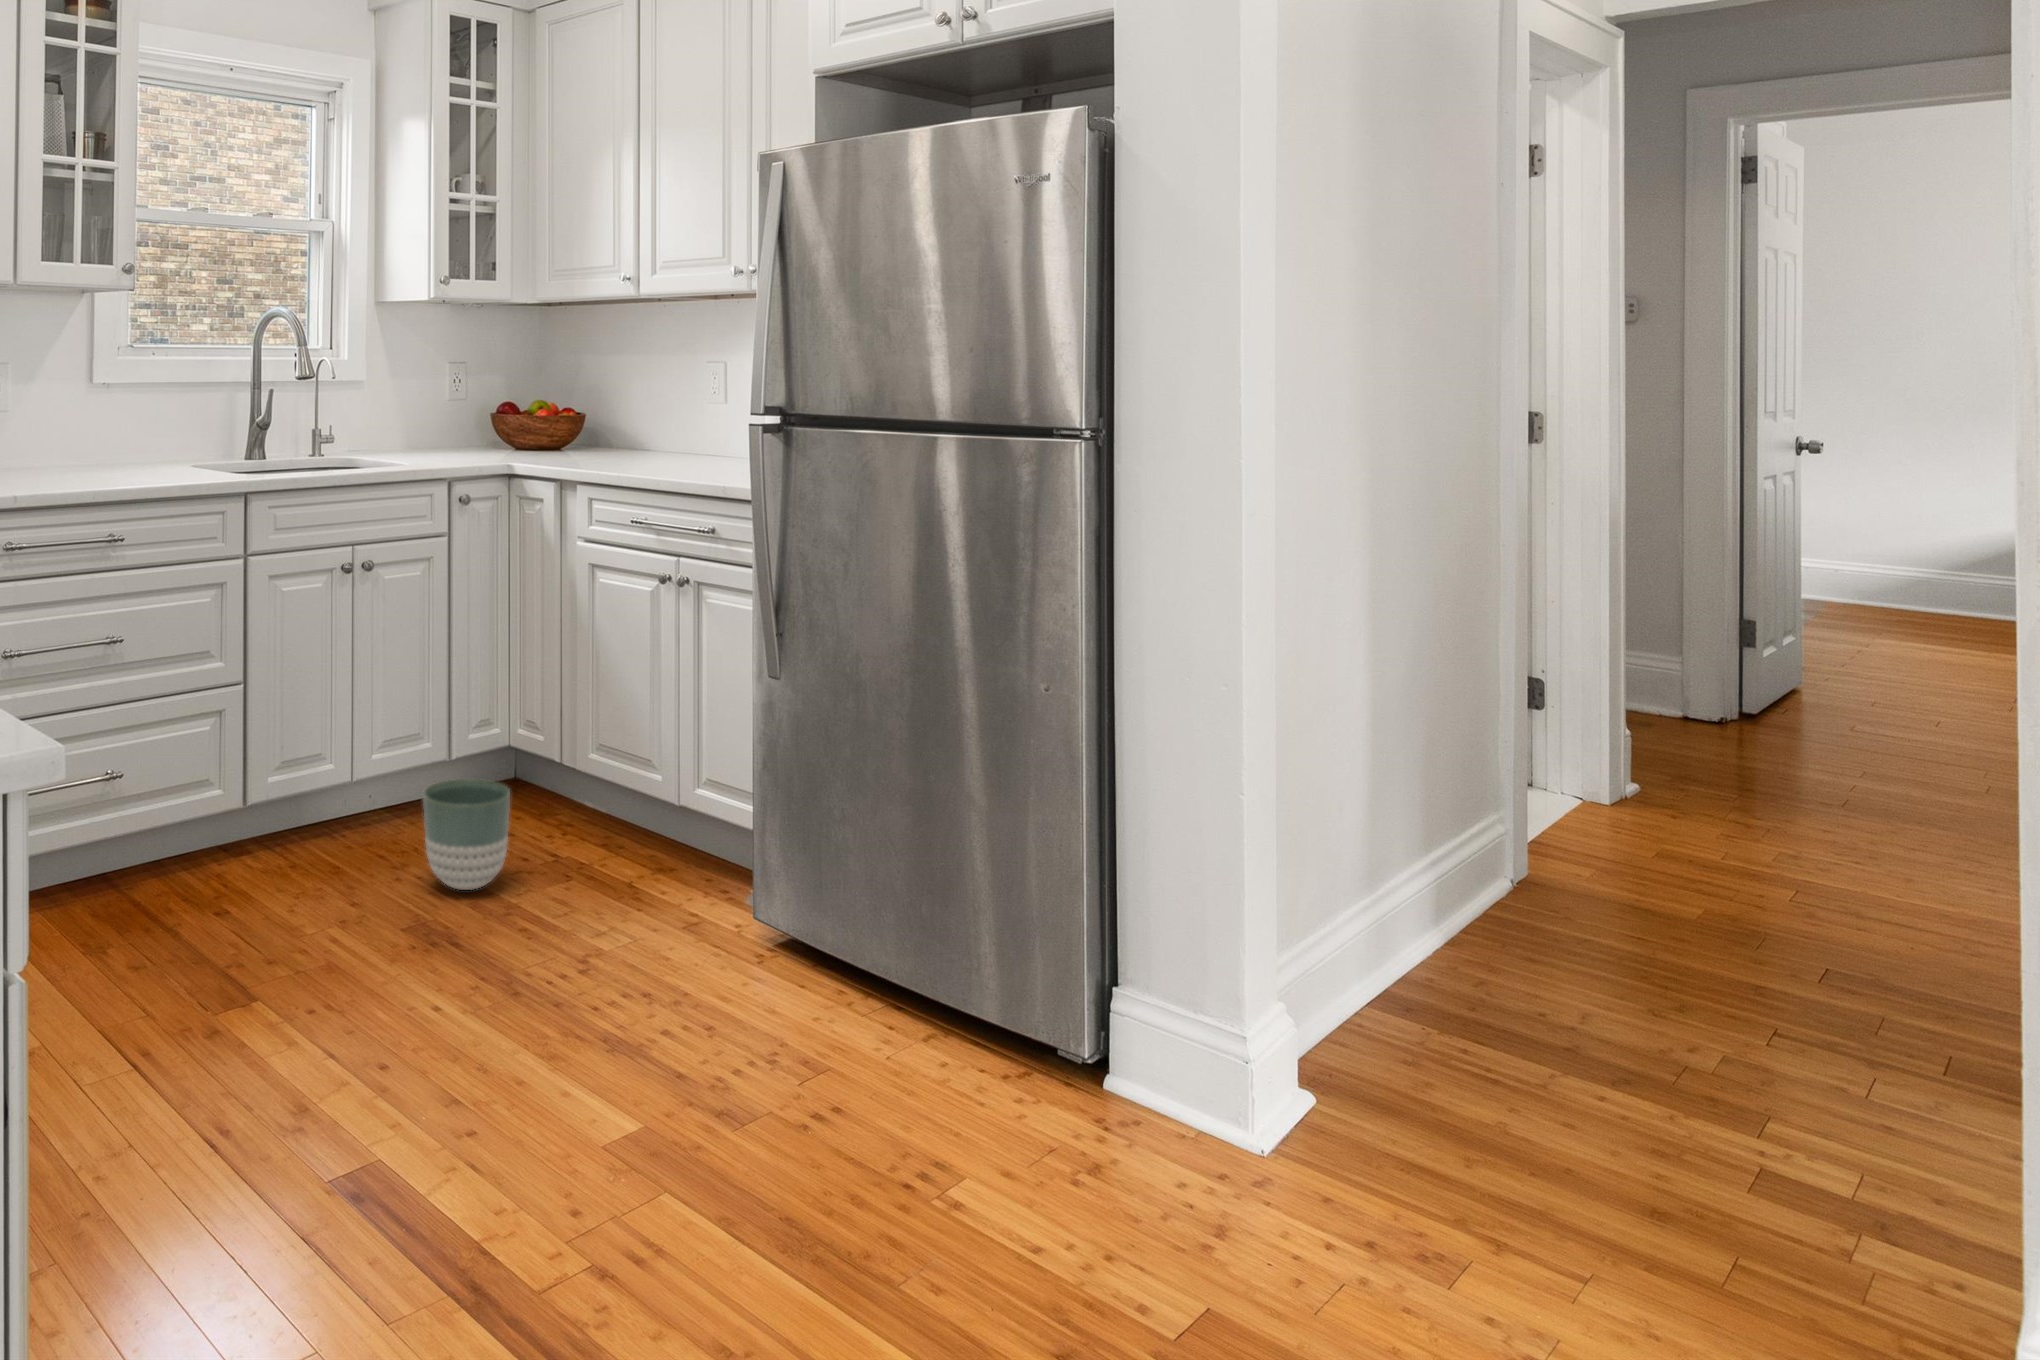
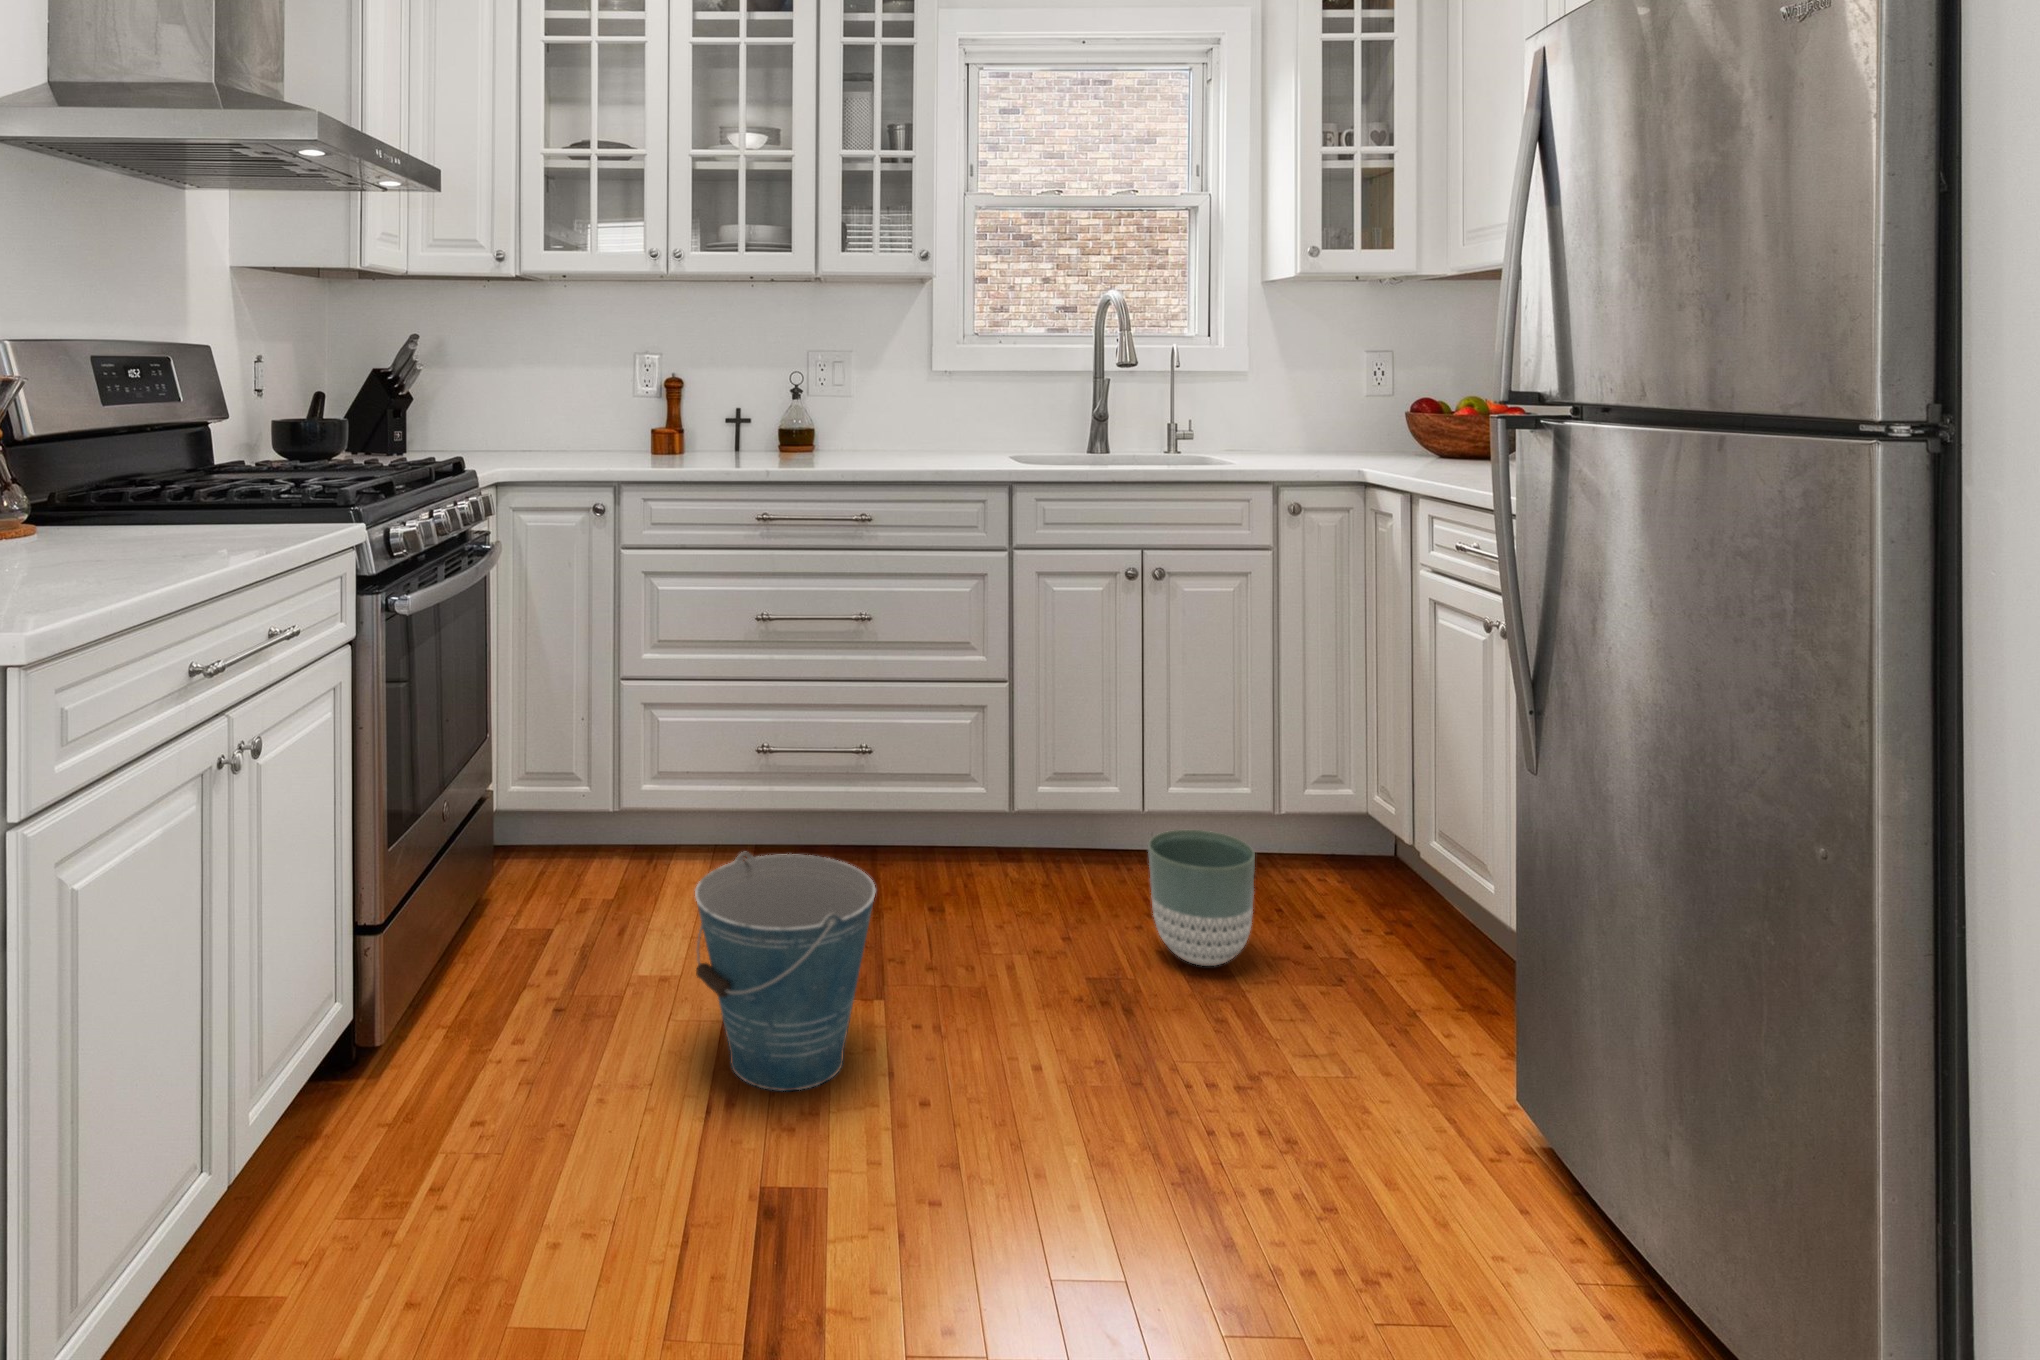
bucket: none [129,858,312,1079] -> present [695,852,875,1091]

